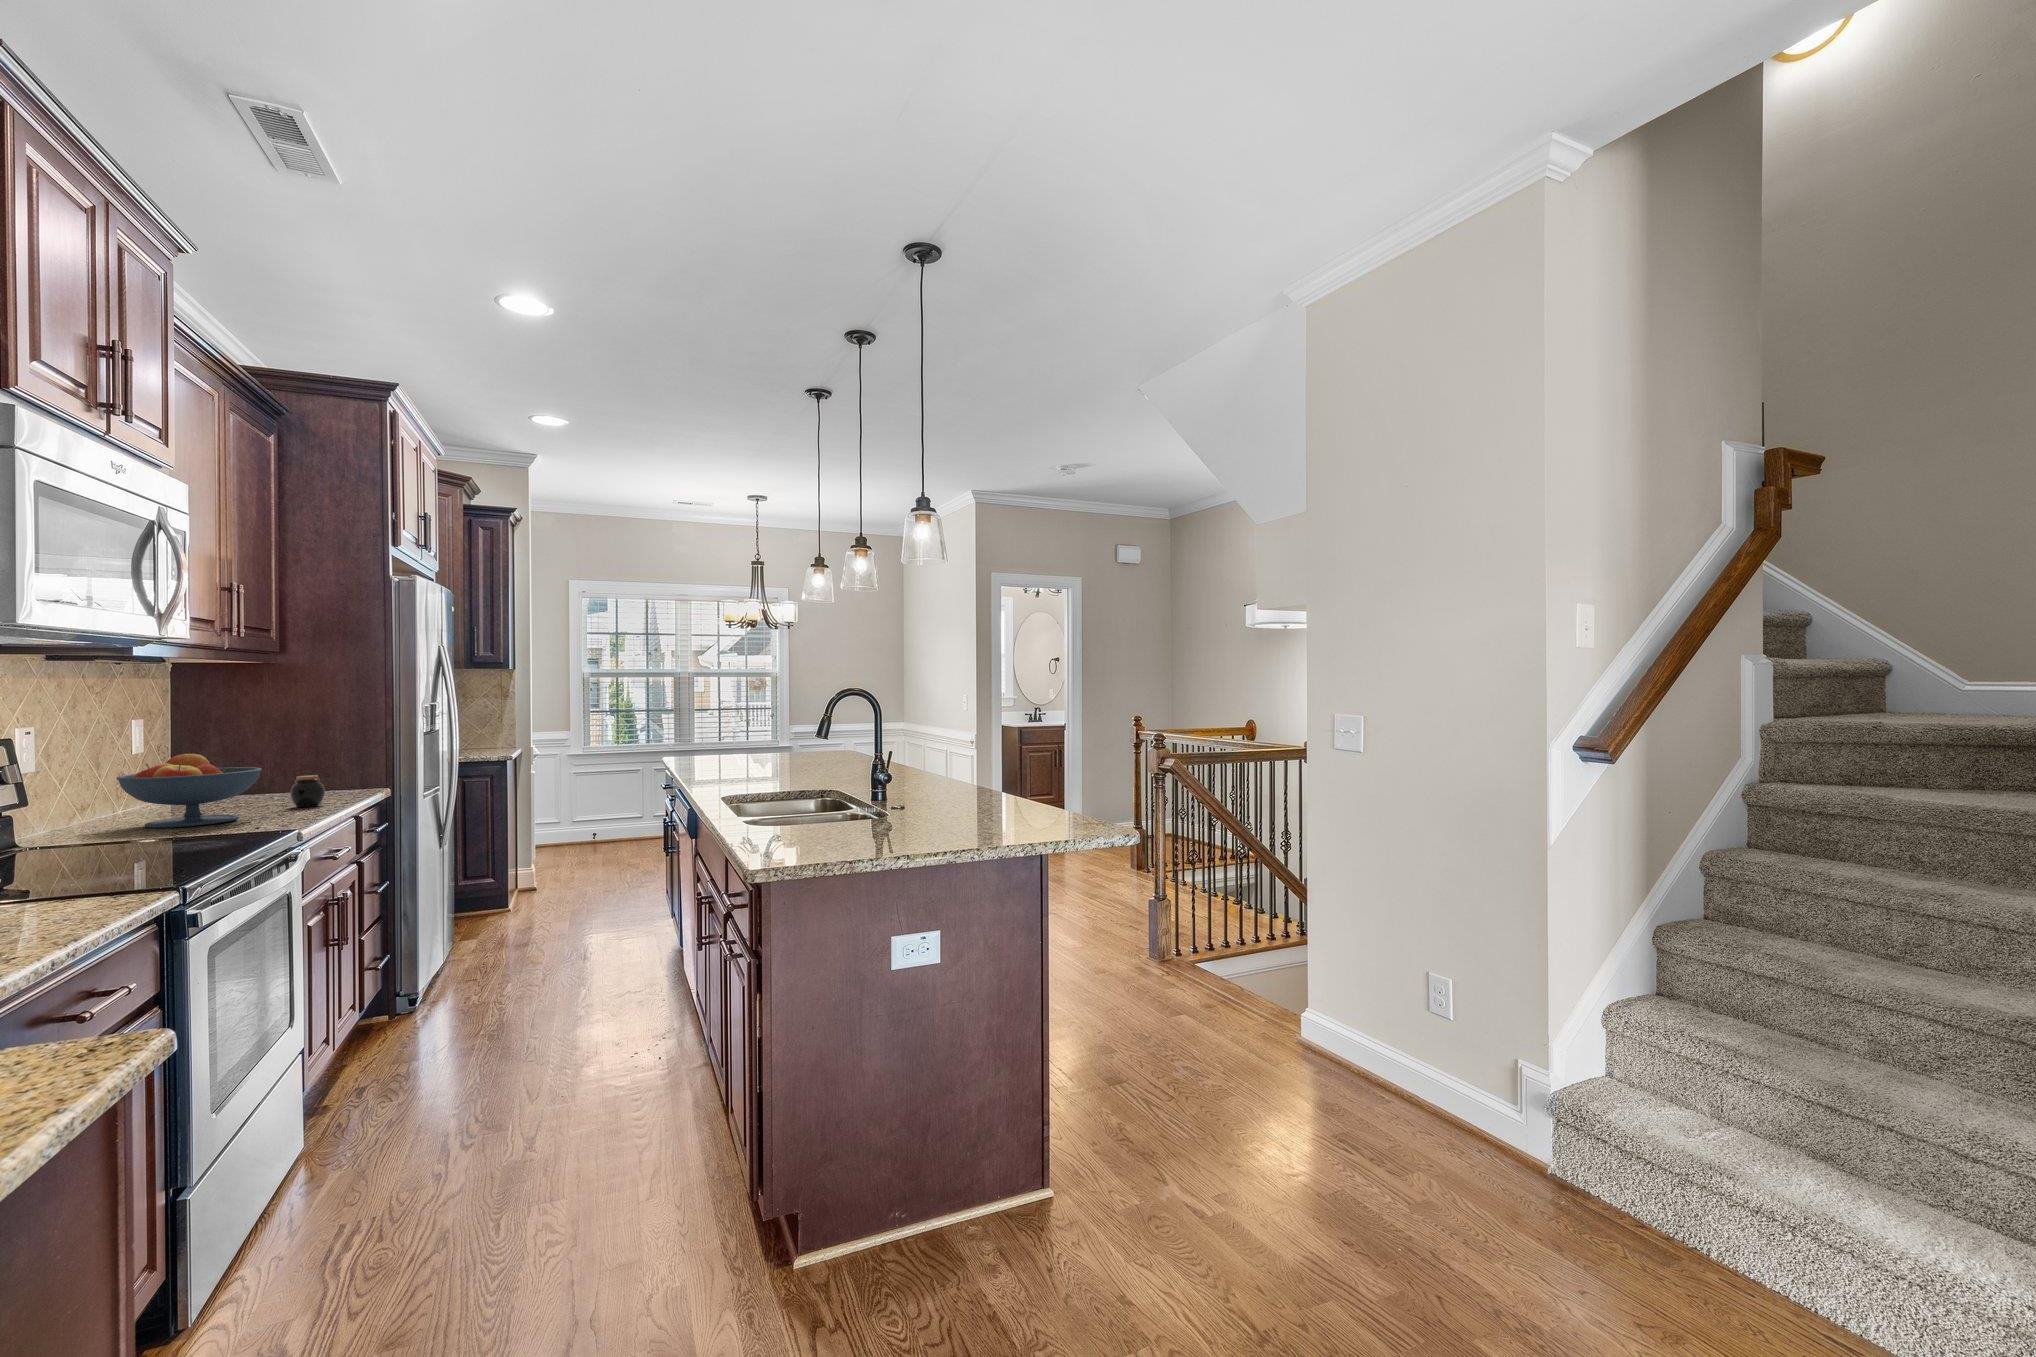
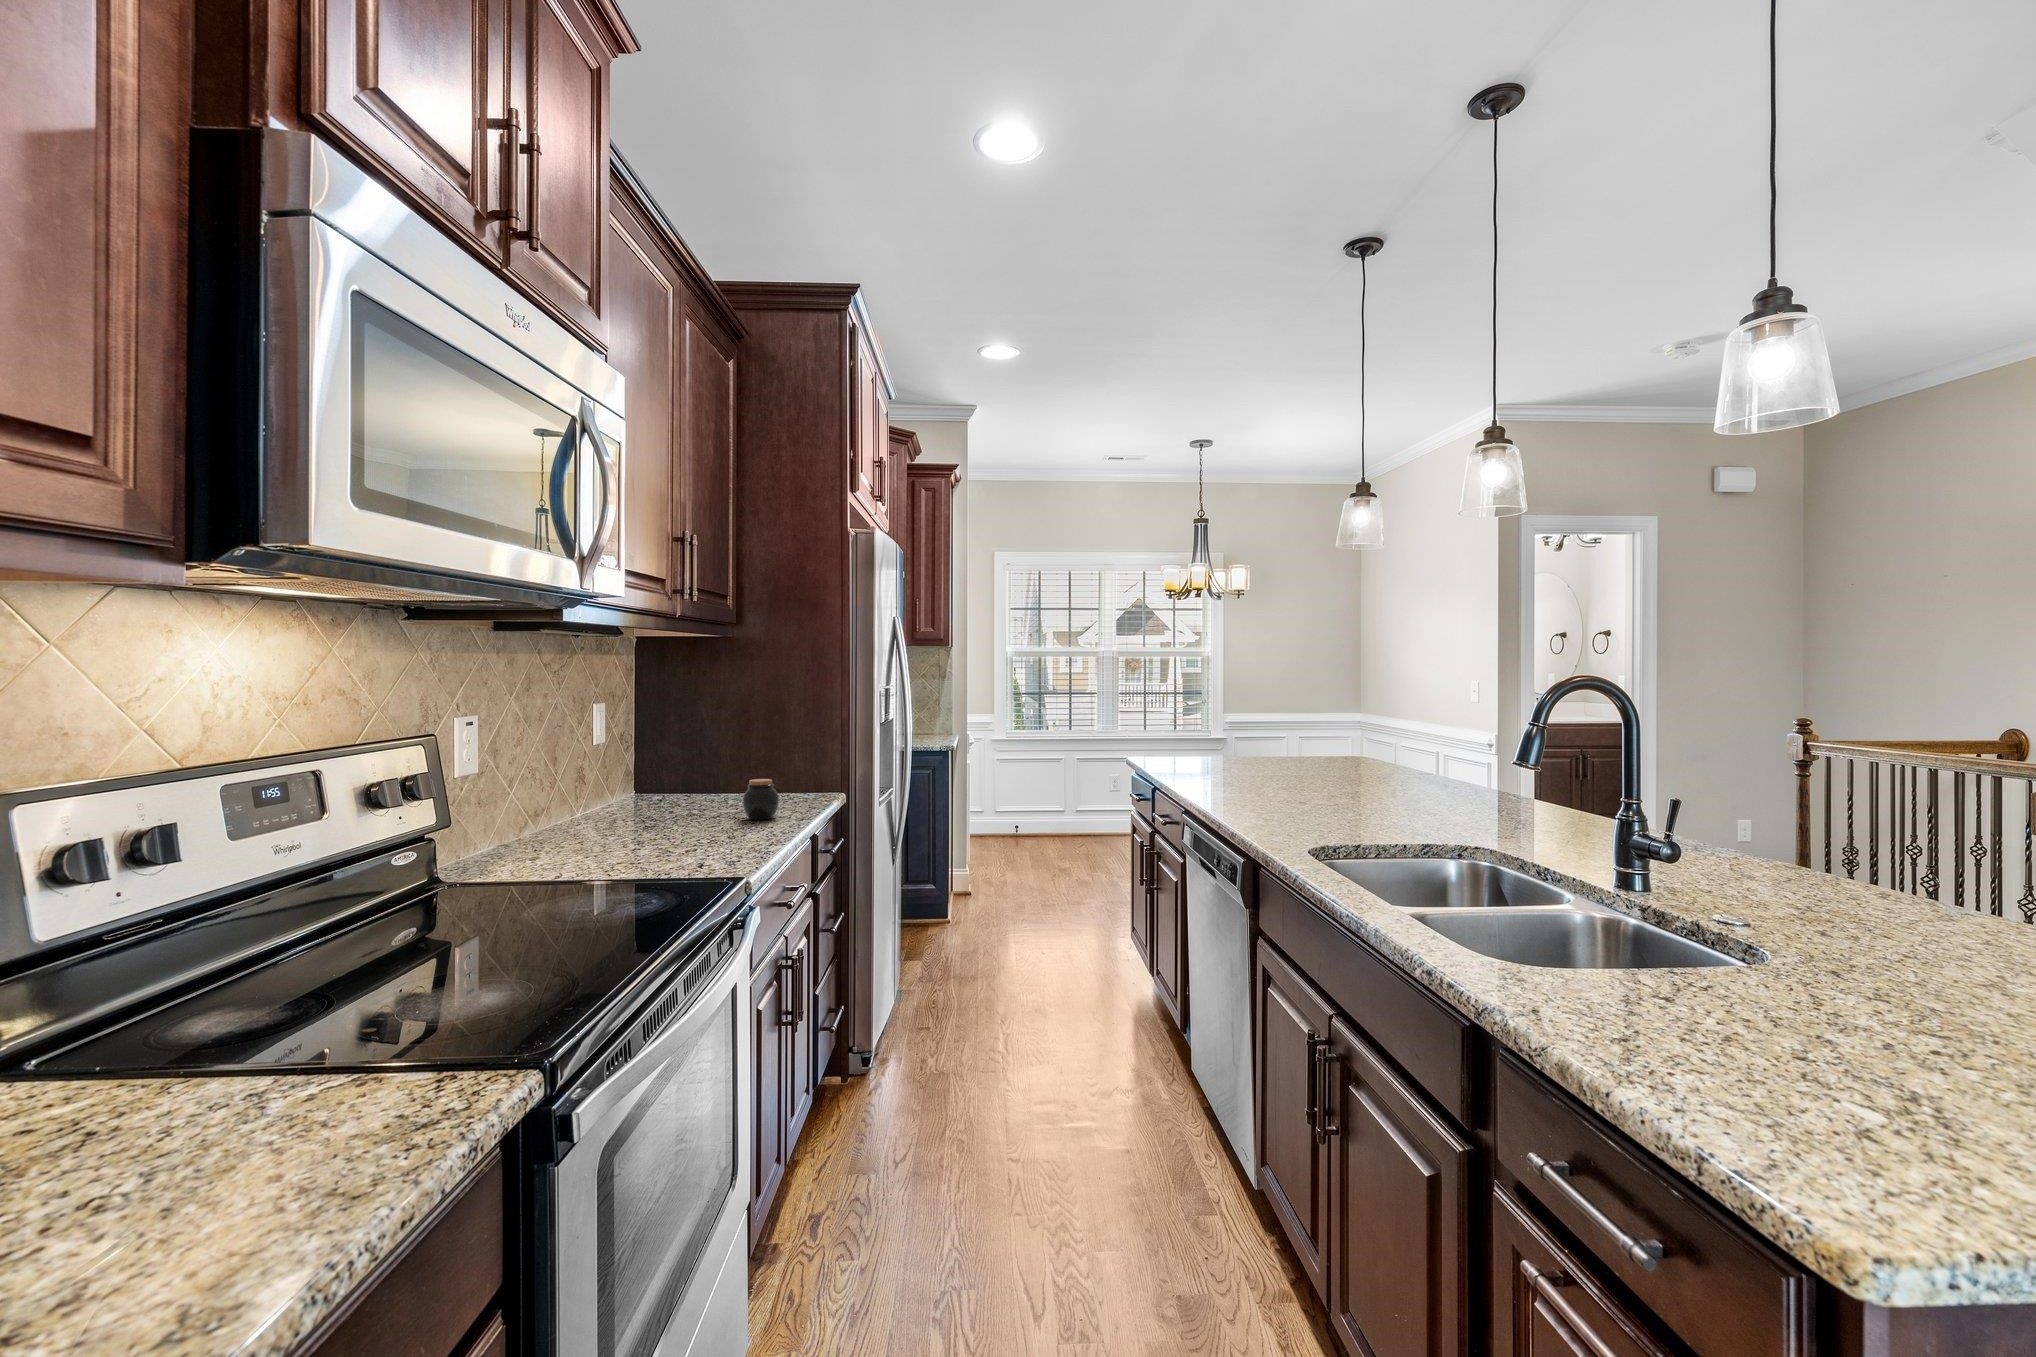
fruit bowl: present [116,753,262,828] -> none [558,749,711,850]

